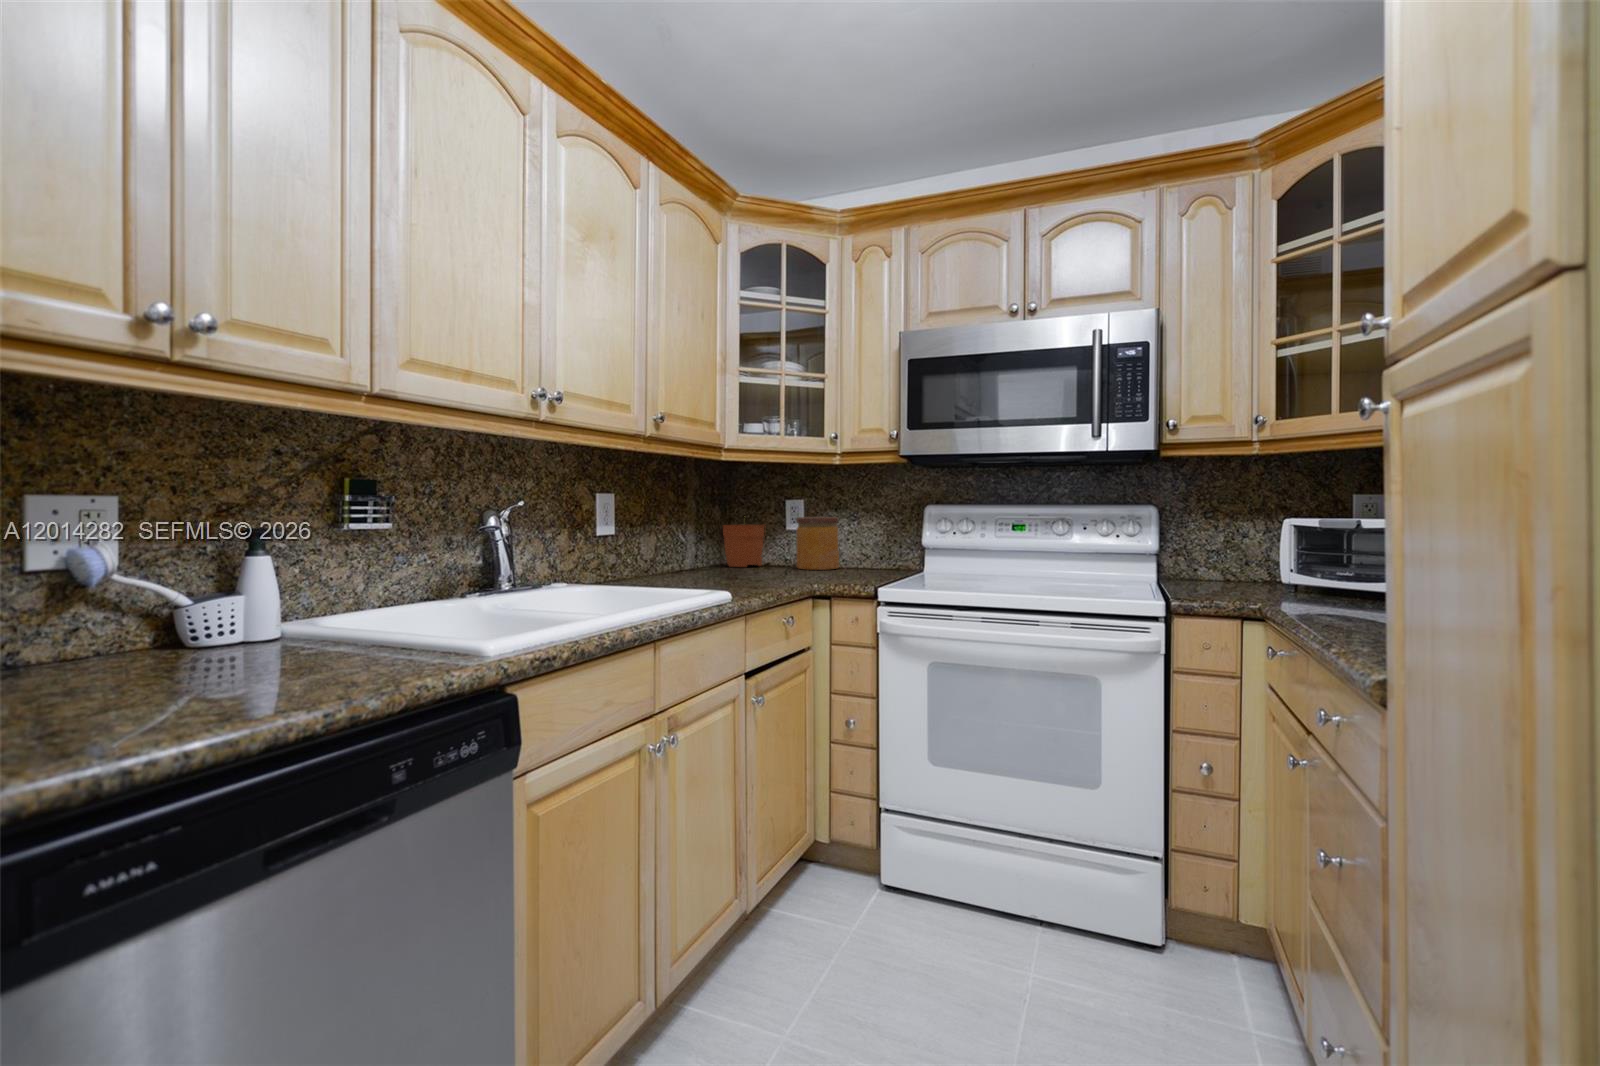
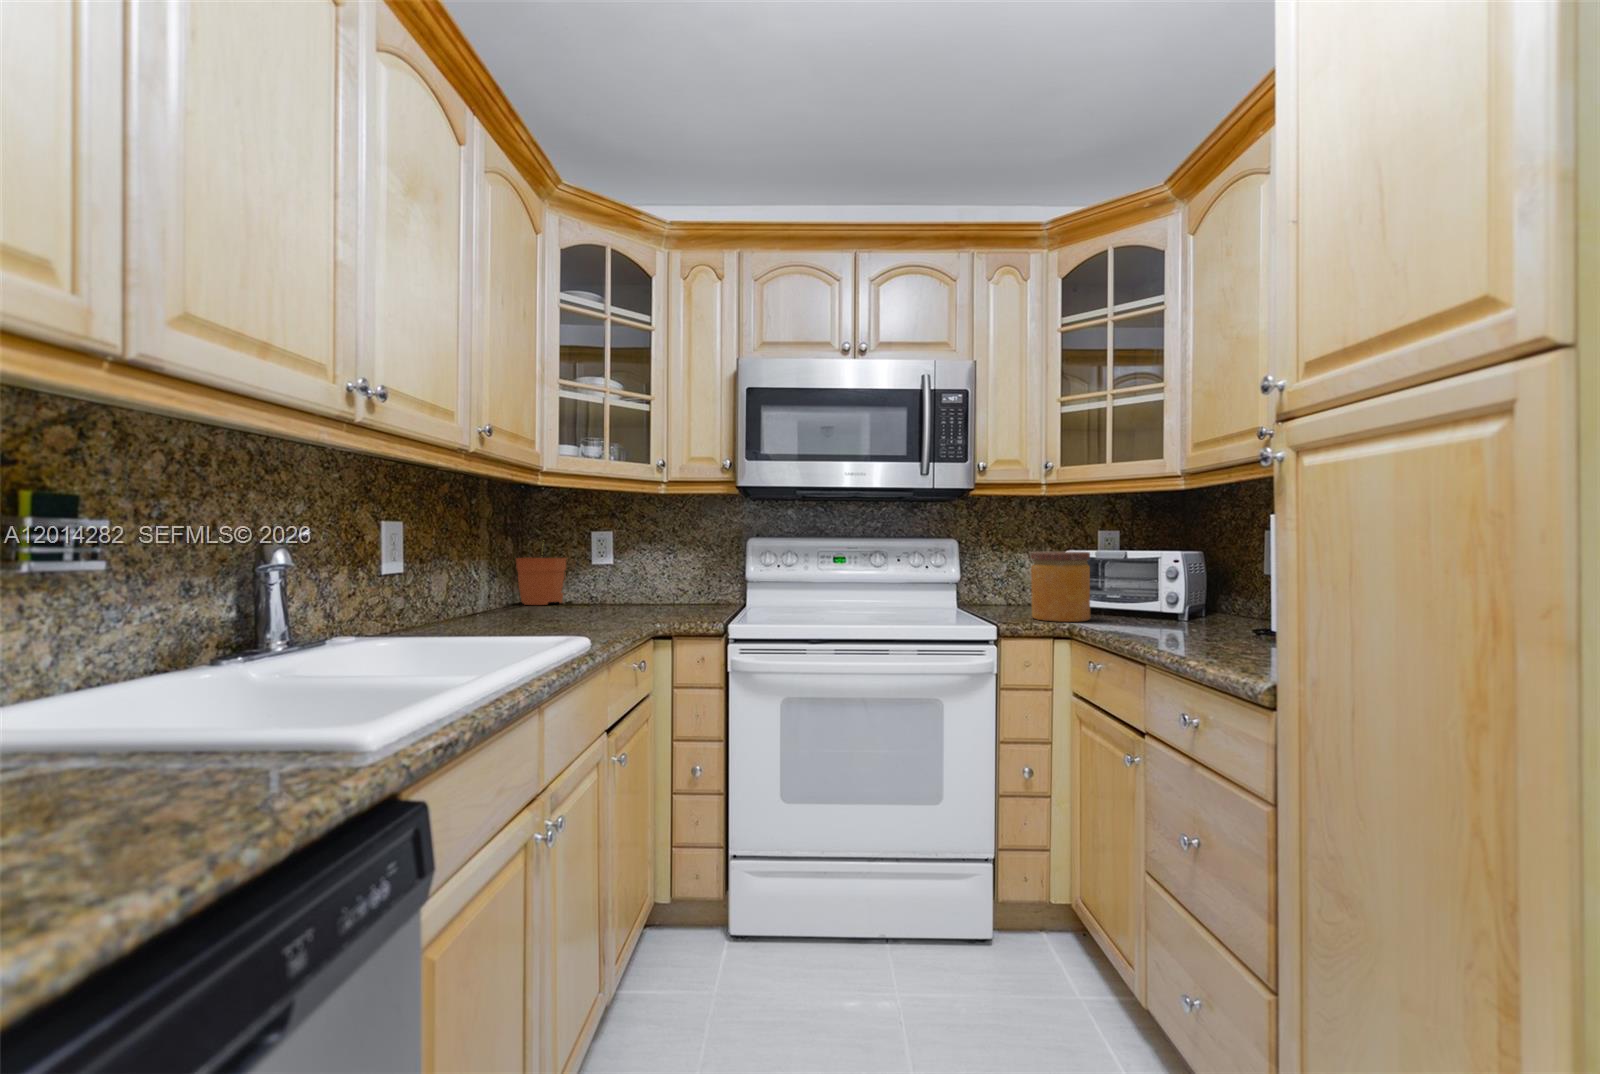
jar: present [796,517,839,570] -> present [1031,552,1090,622]

